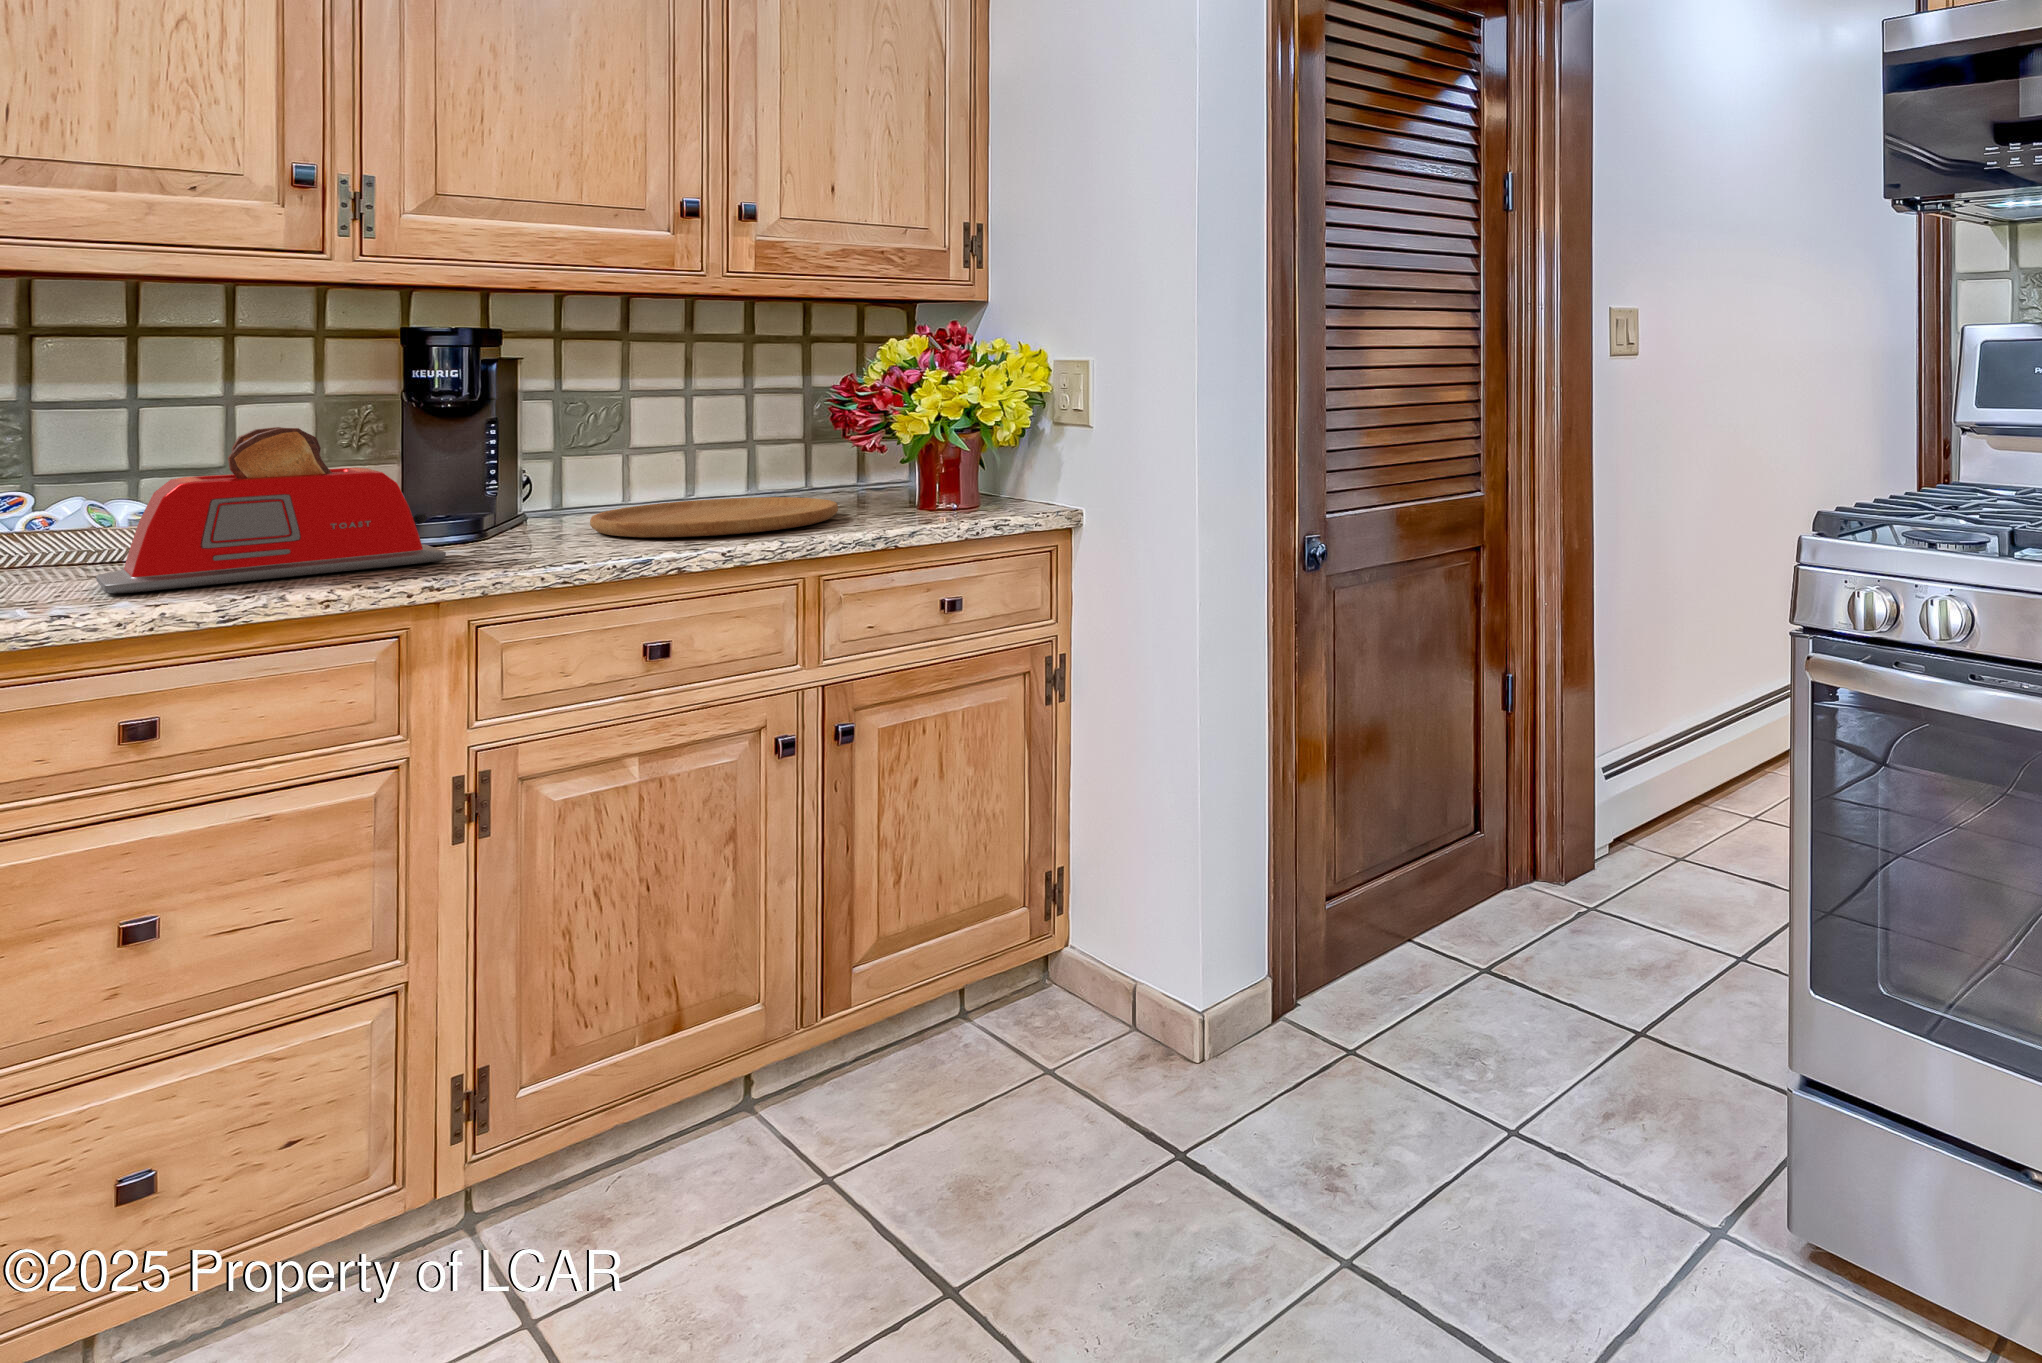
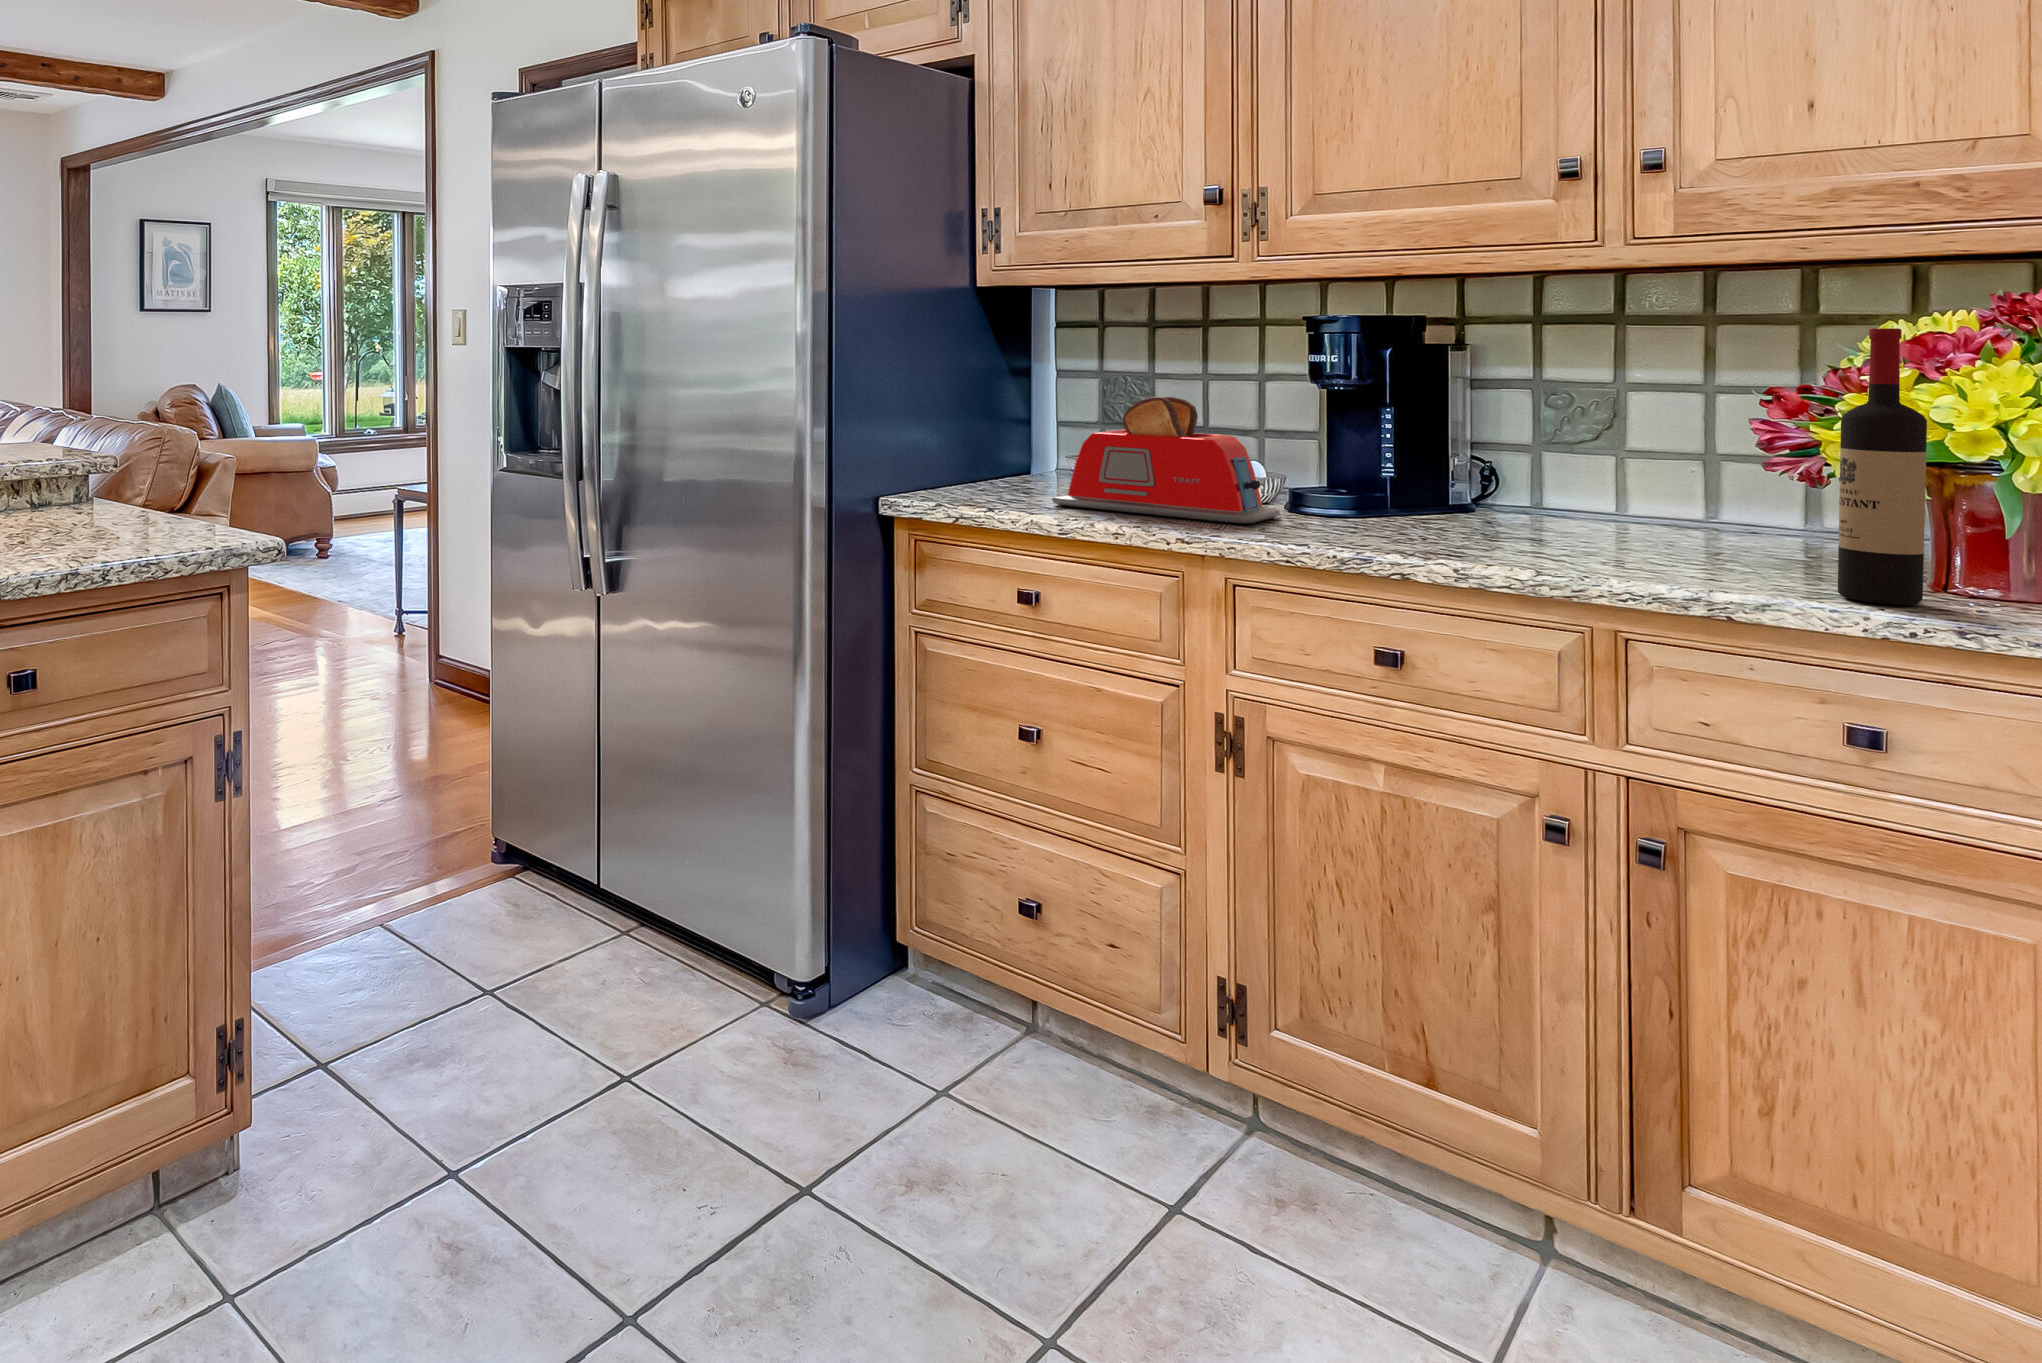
wine bottle: none [920,344,962,519] -> present [1838,328,1927,605]
cutting board: present [590,497,838,537] -> none [1434,513,1765,568]

